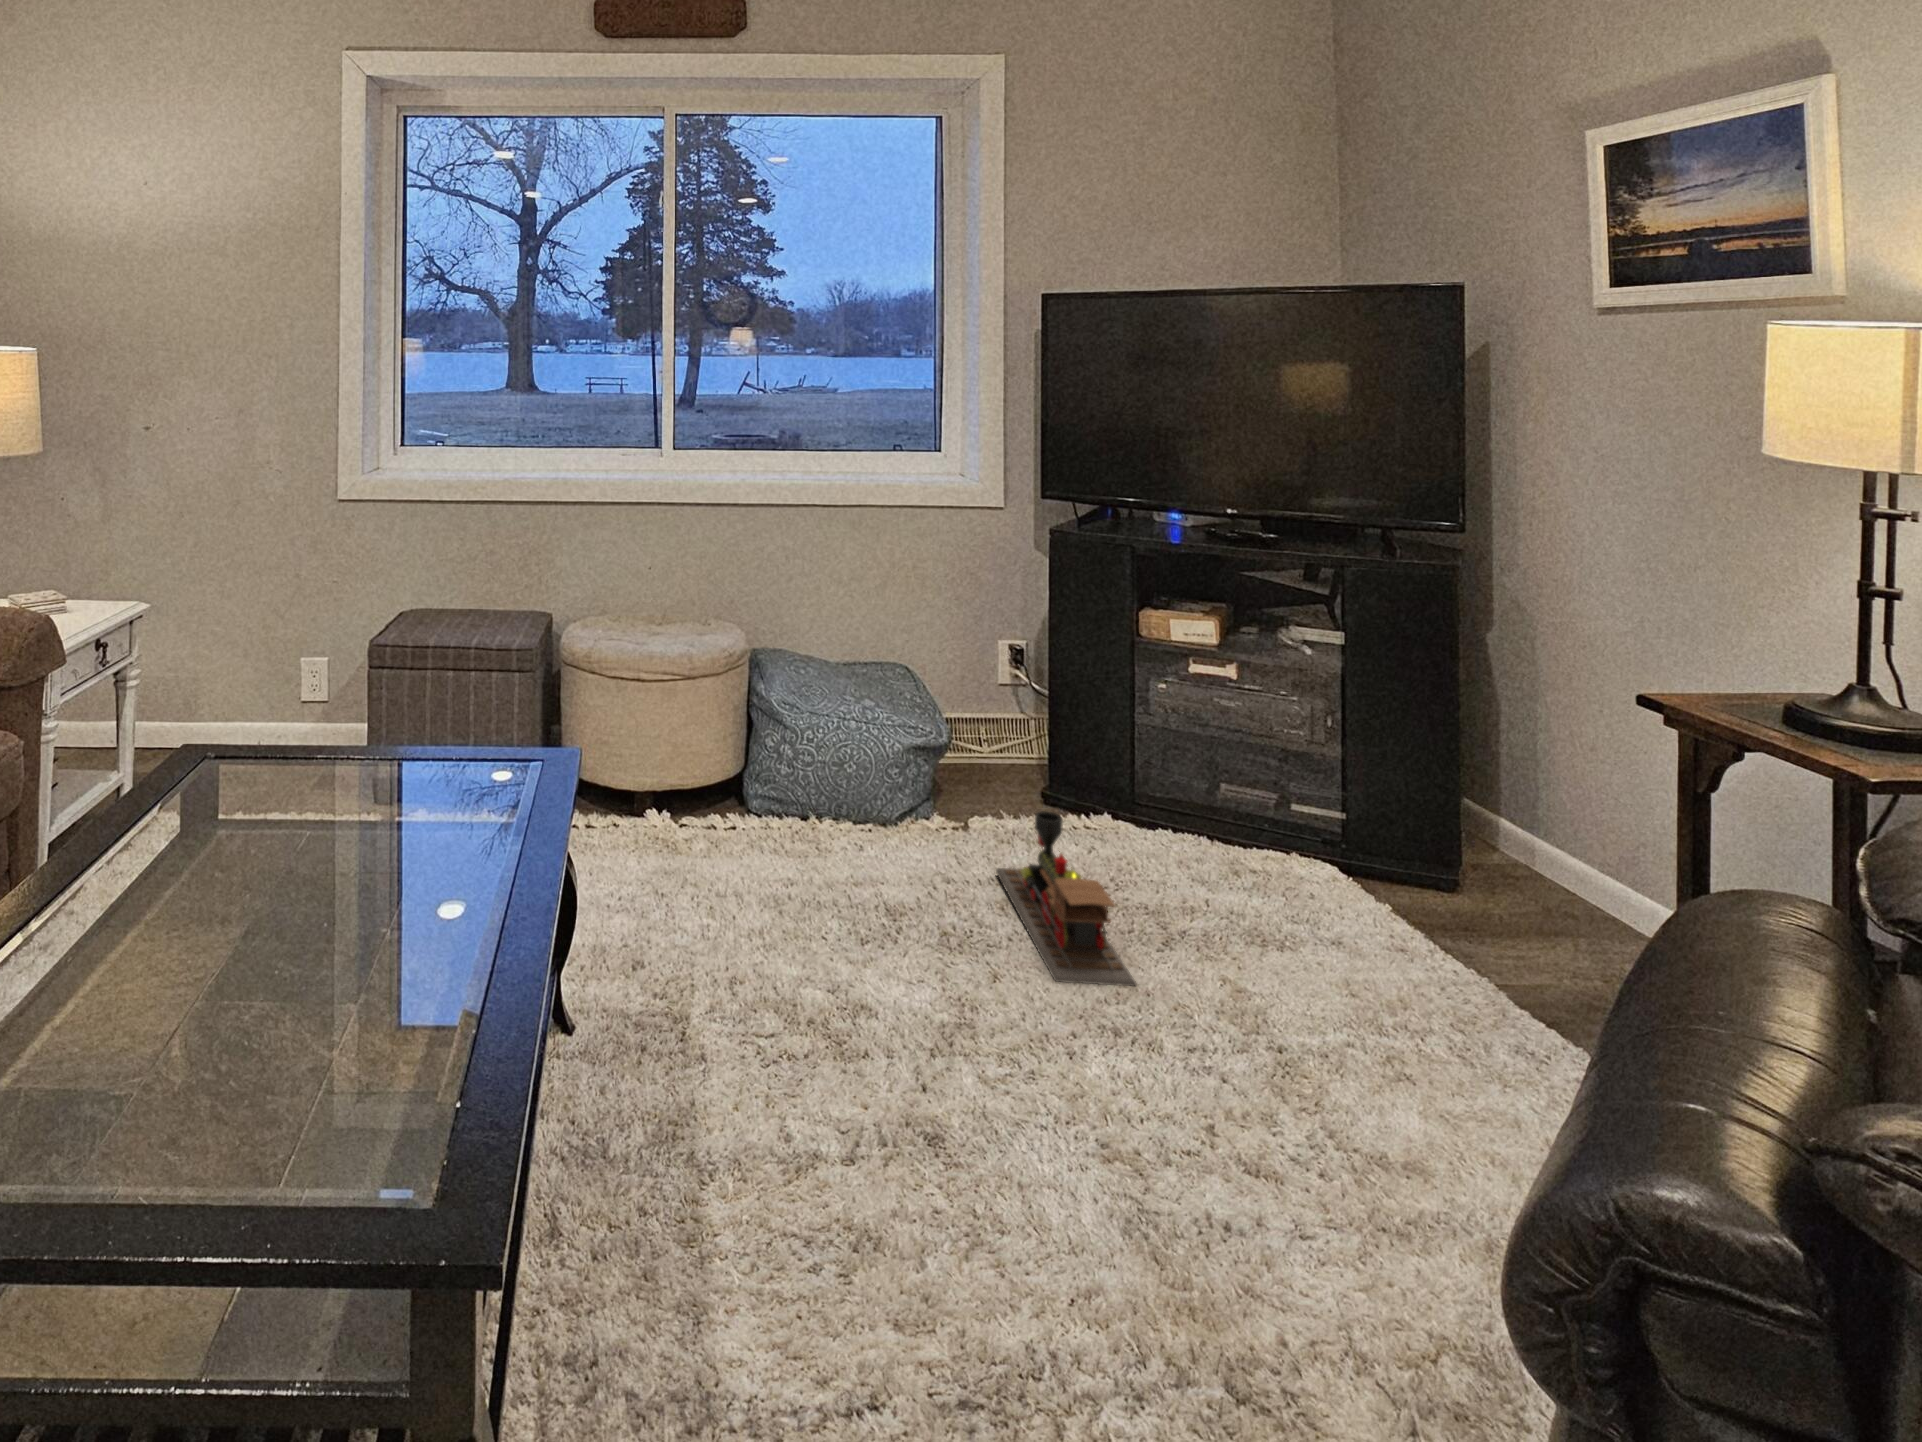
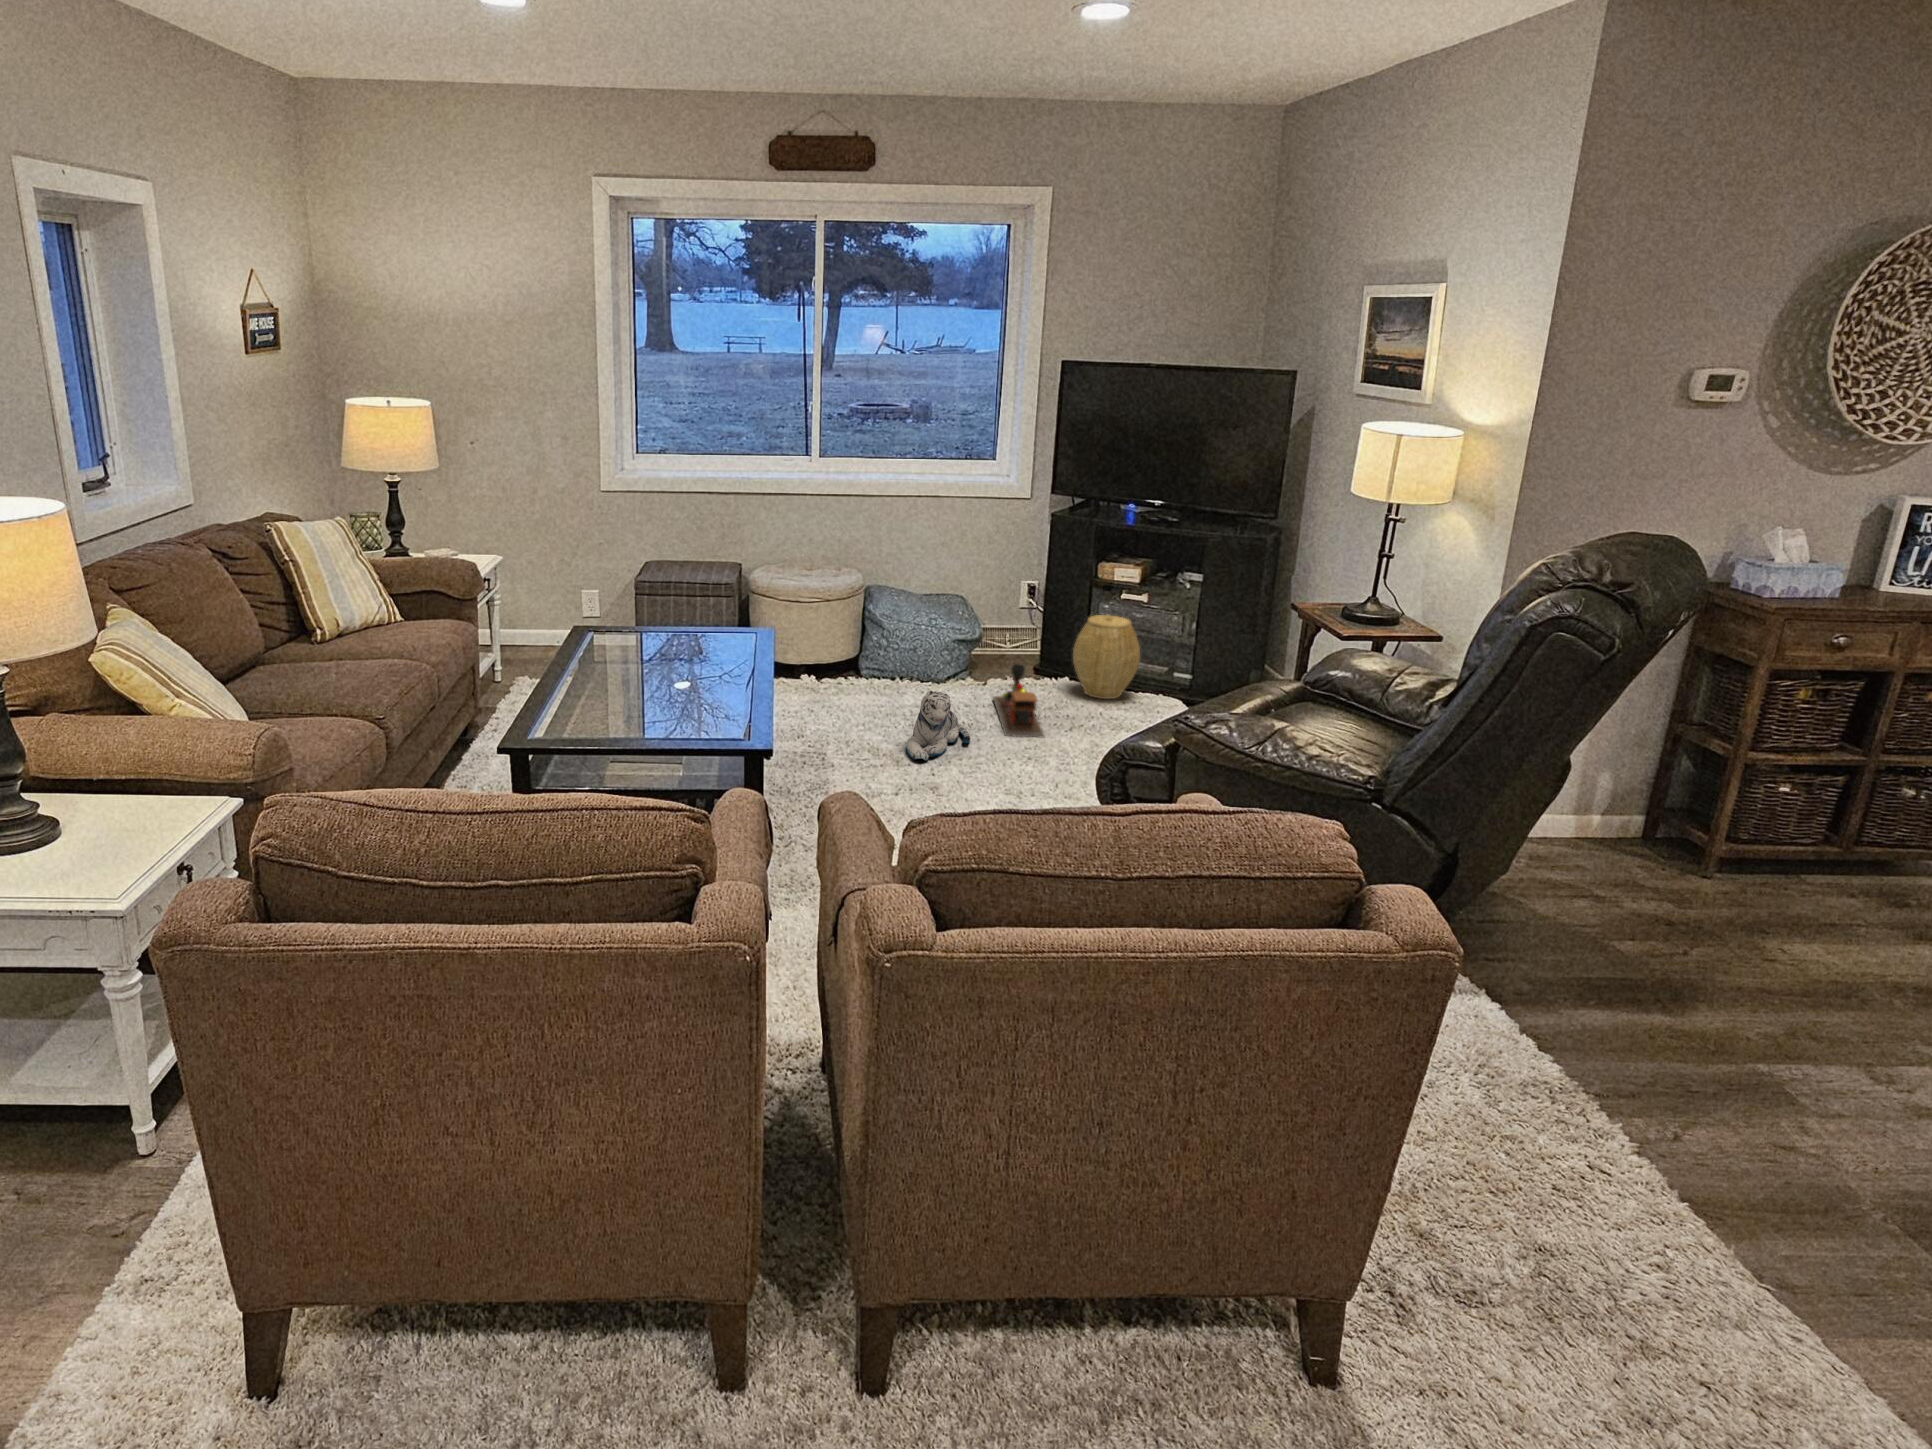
woven basket: none [1125,708,1254,871] -> present [1073,615,1140,699]
plush toy: none [862,895,994,1074] -> present [906,691,970,761]

